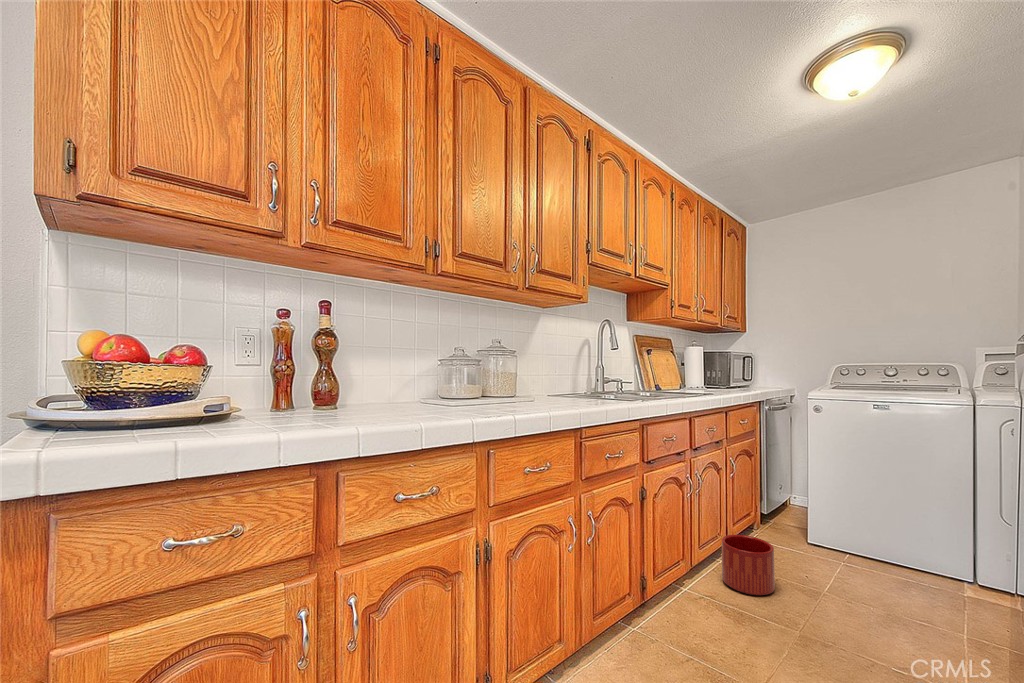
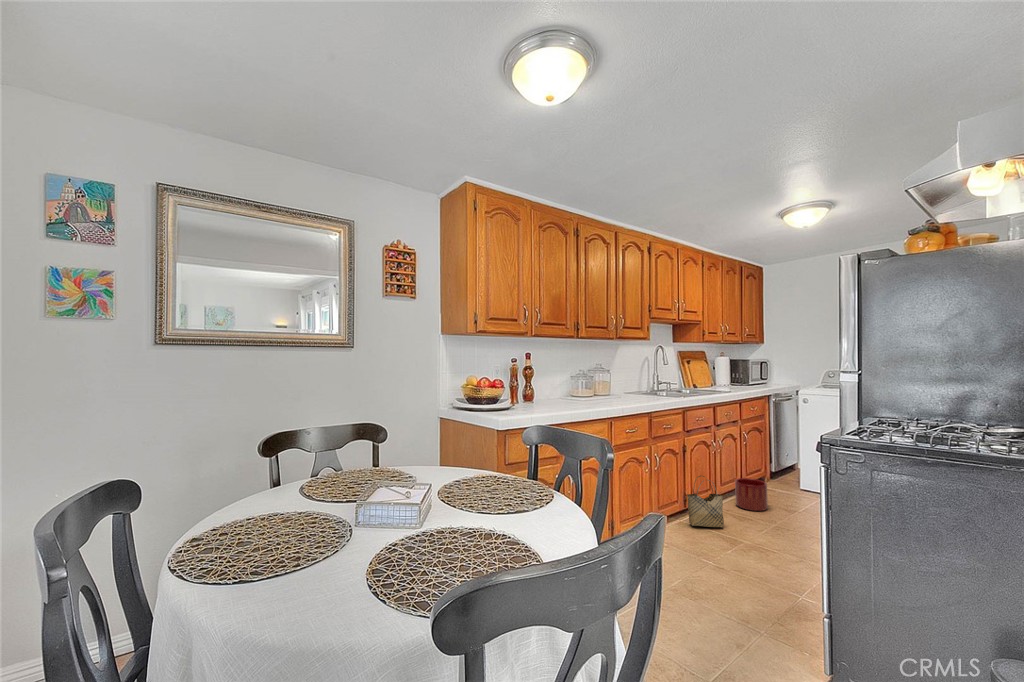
woven basket: none [646,543,711,644] -> present [687,476,724,527]

